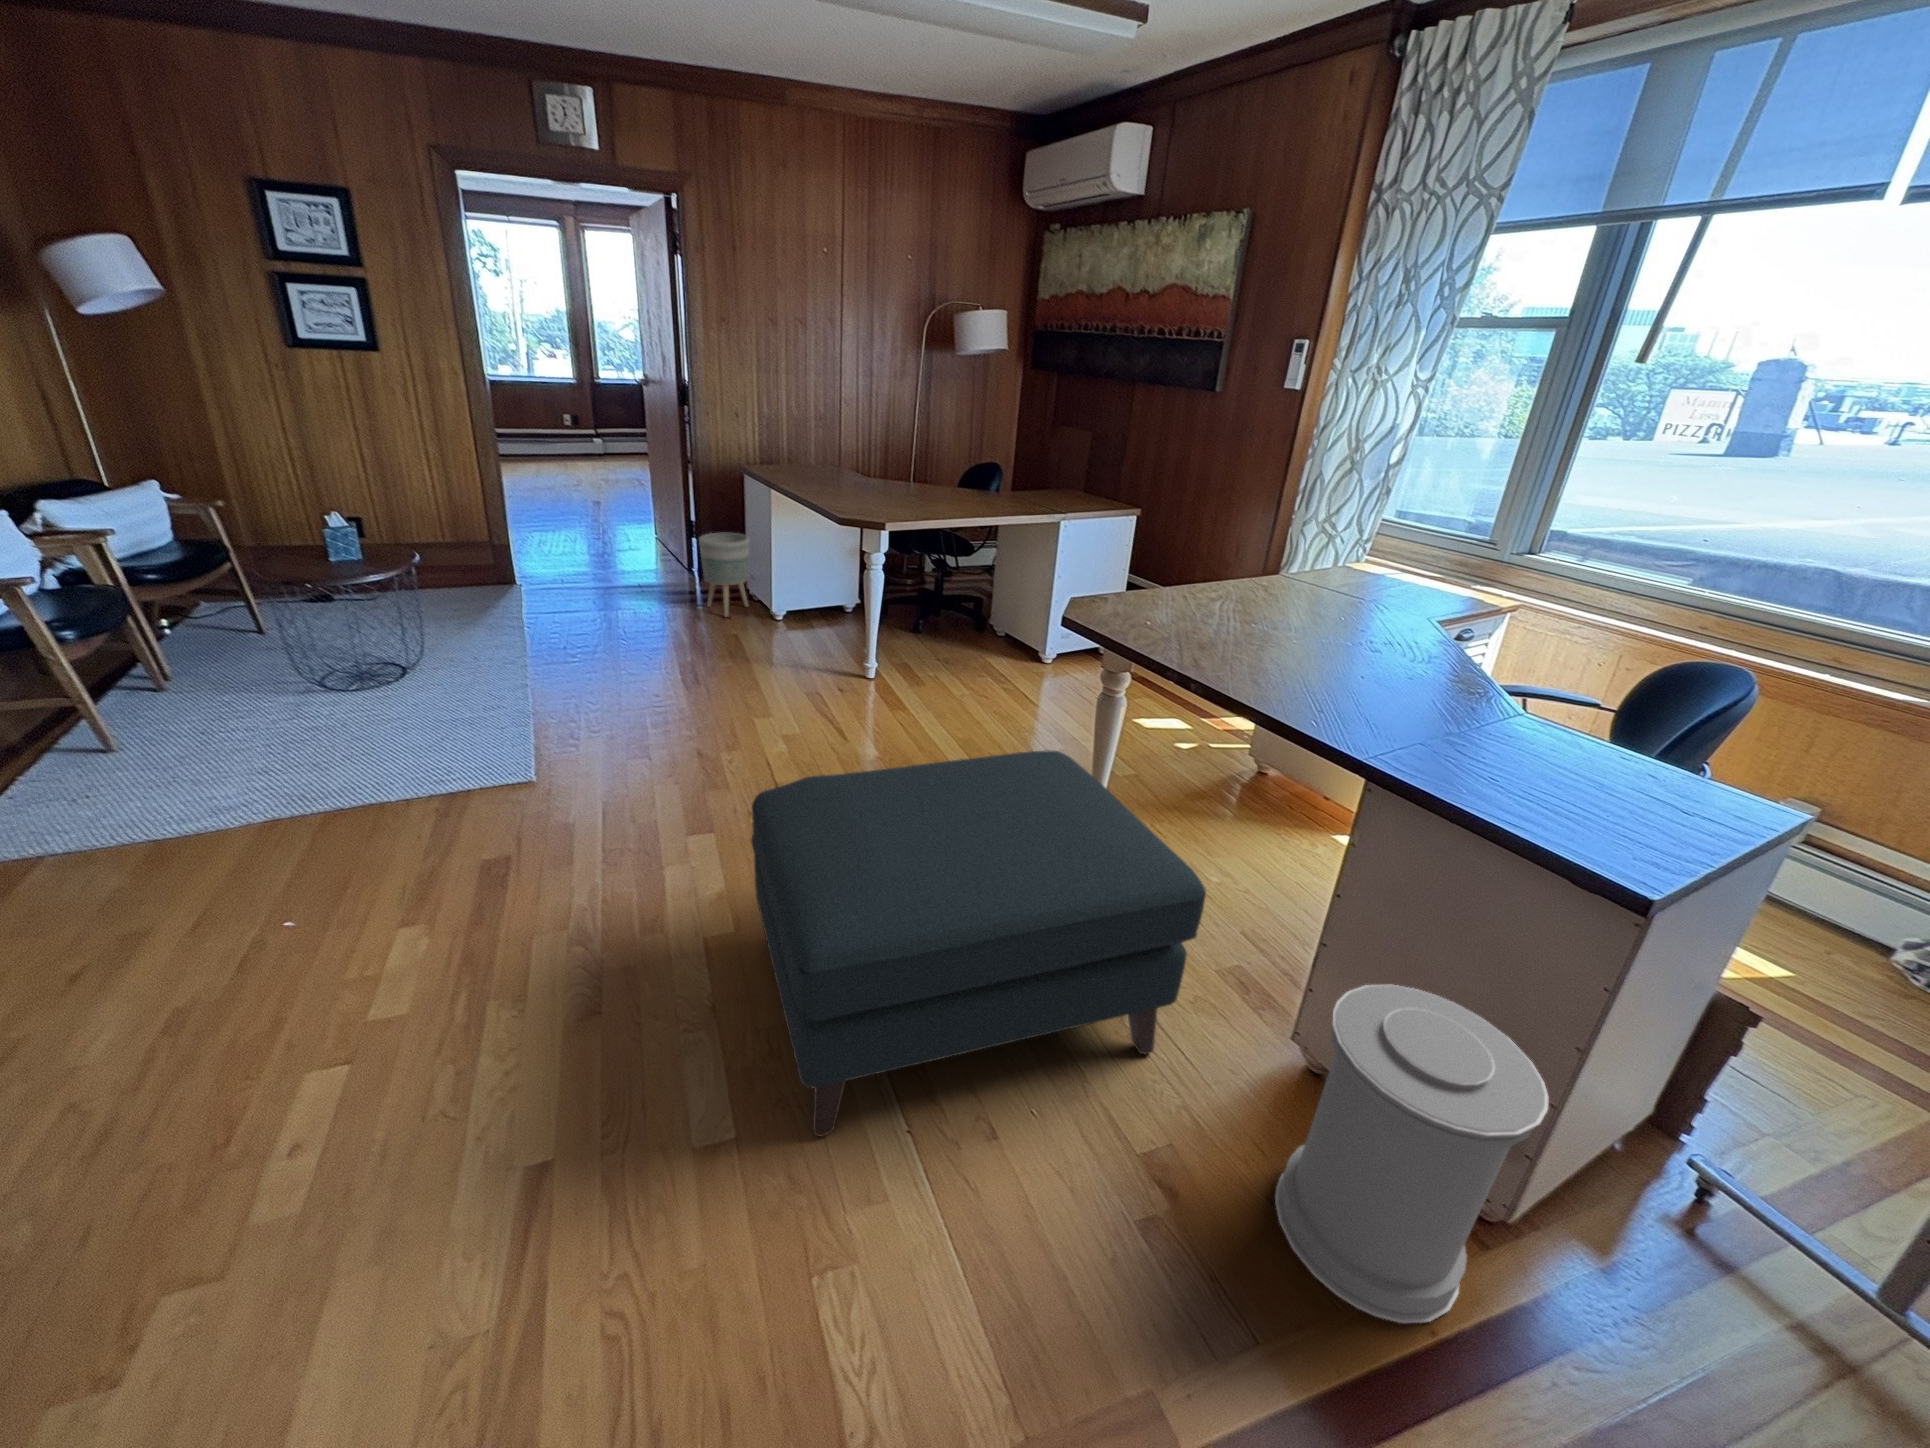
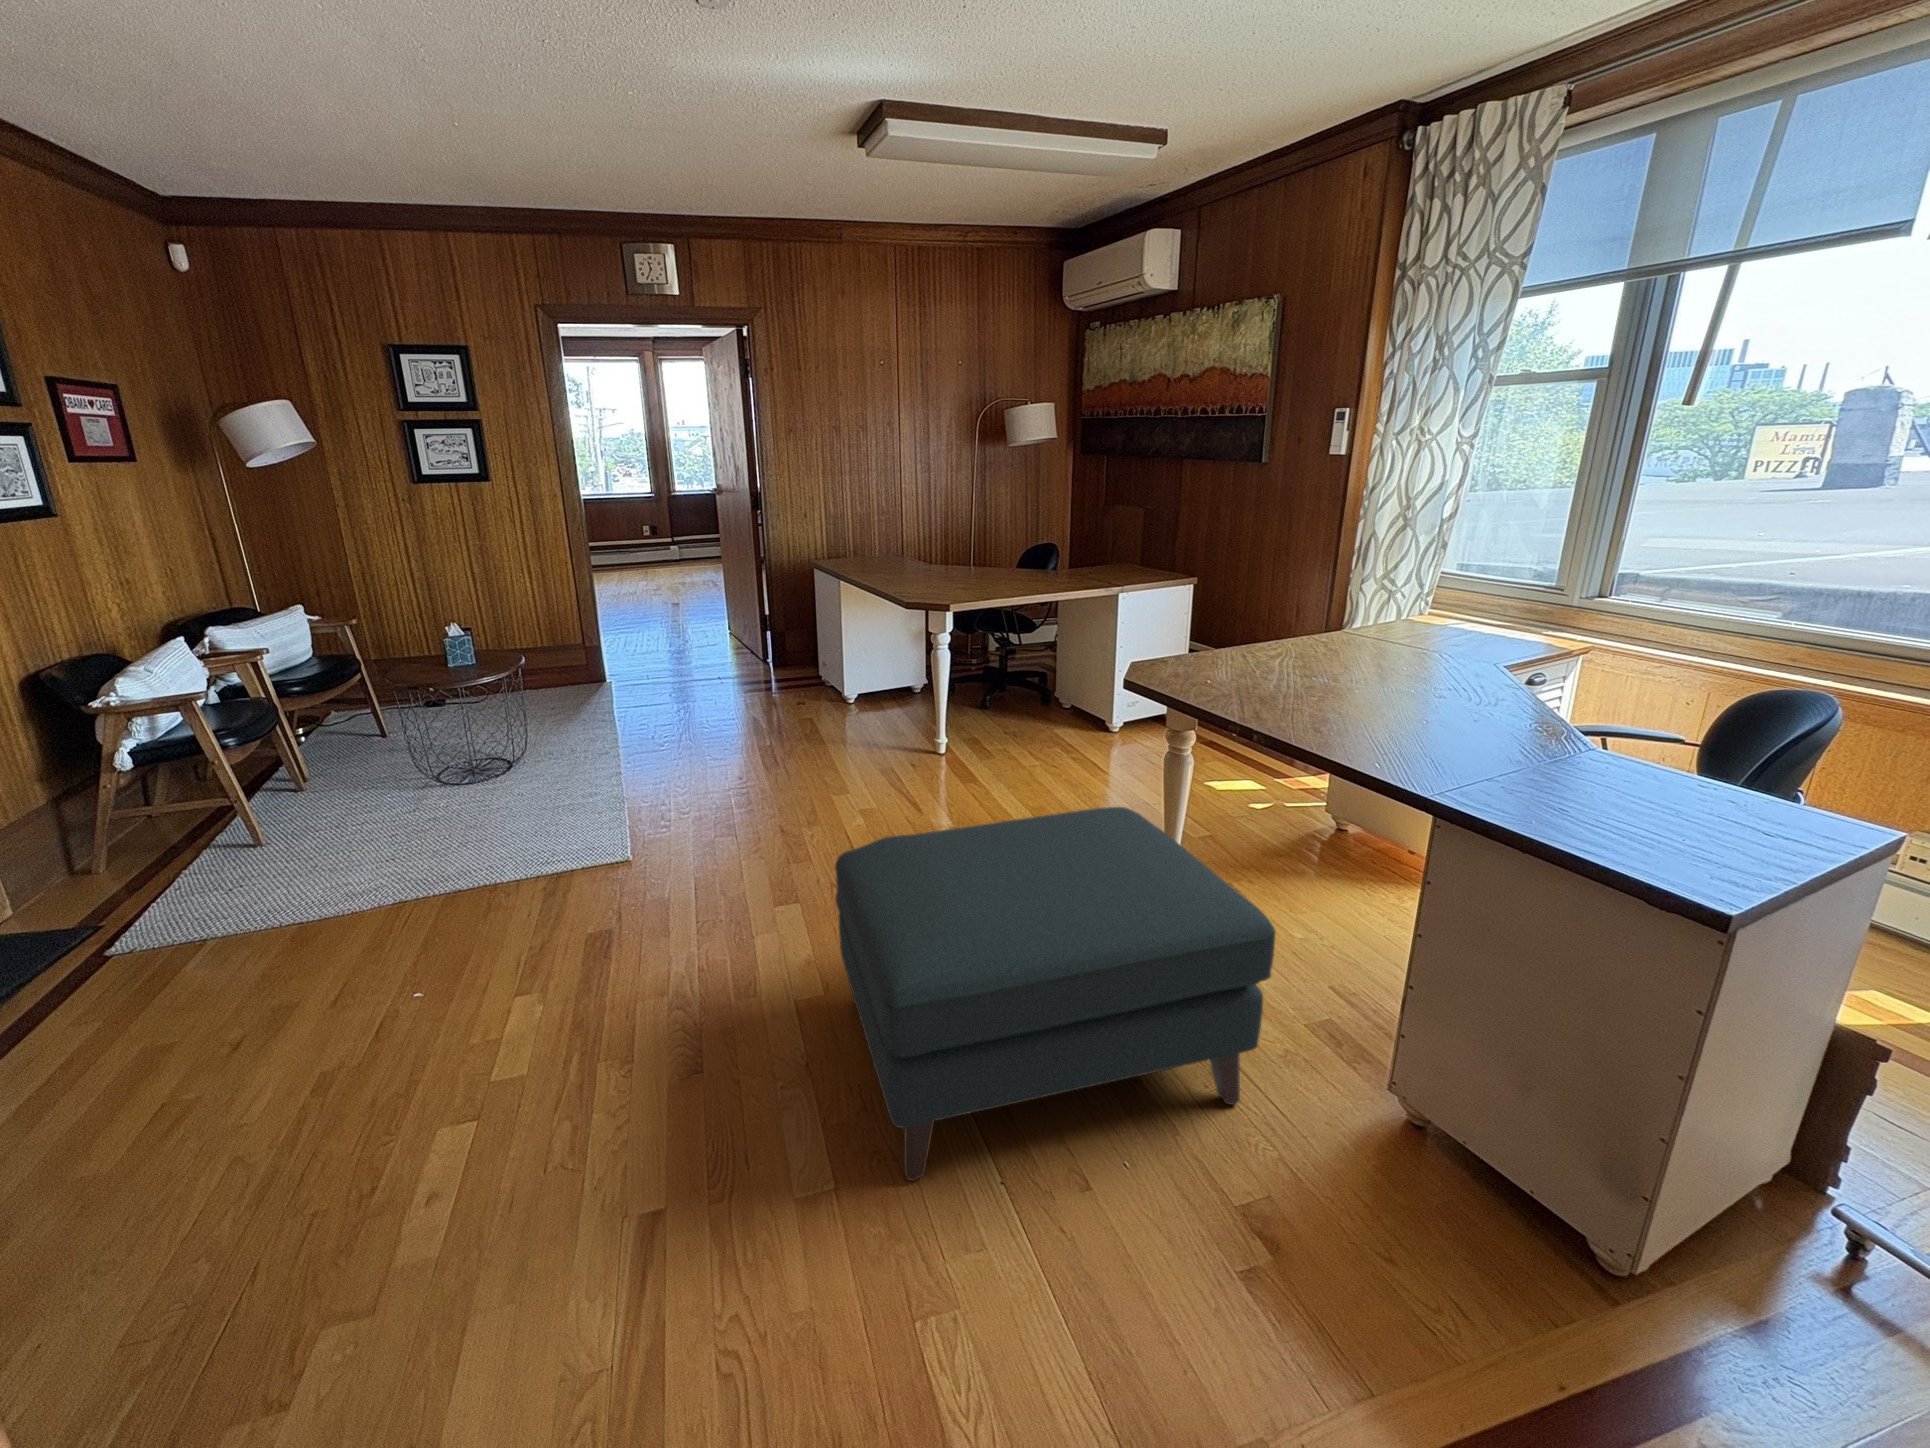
planter: present [699,533,750,617] -> none [773,624,821,705]
trash can: present [1275,985,1548,1323] -> none [1372,1013,1632,1367]

